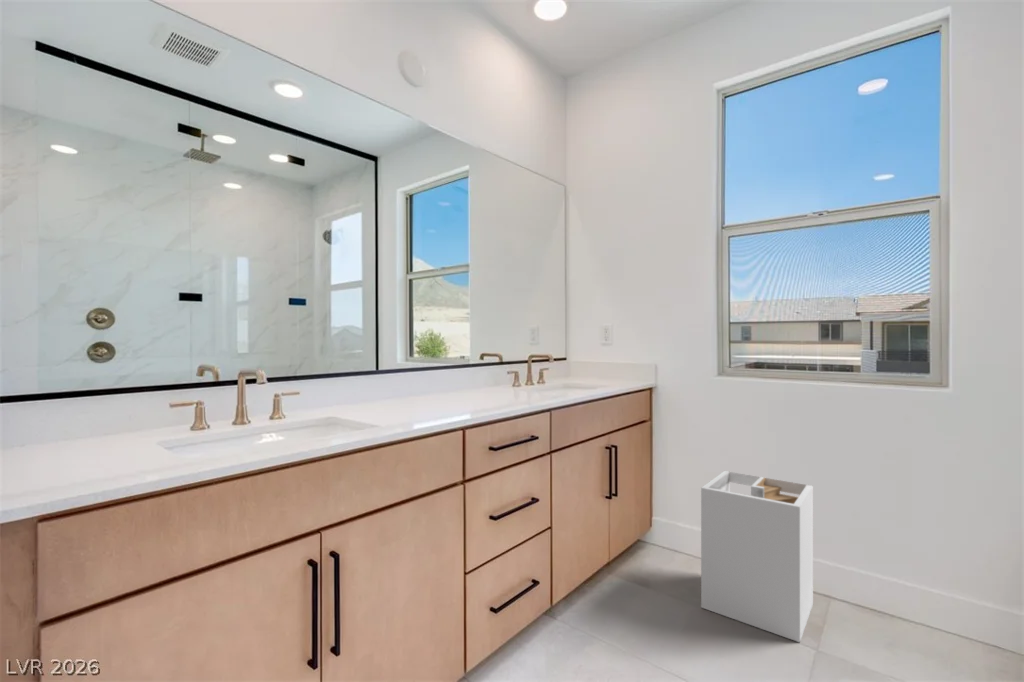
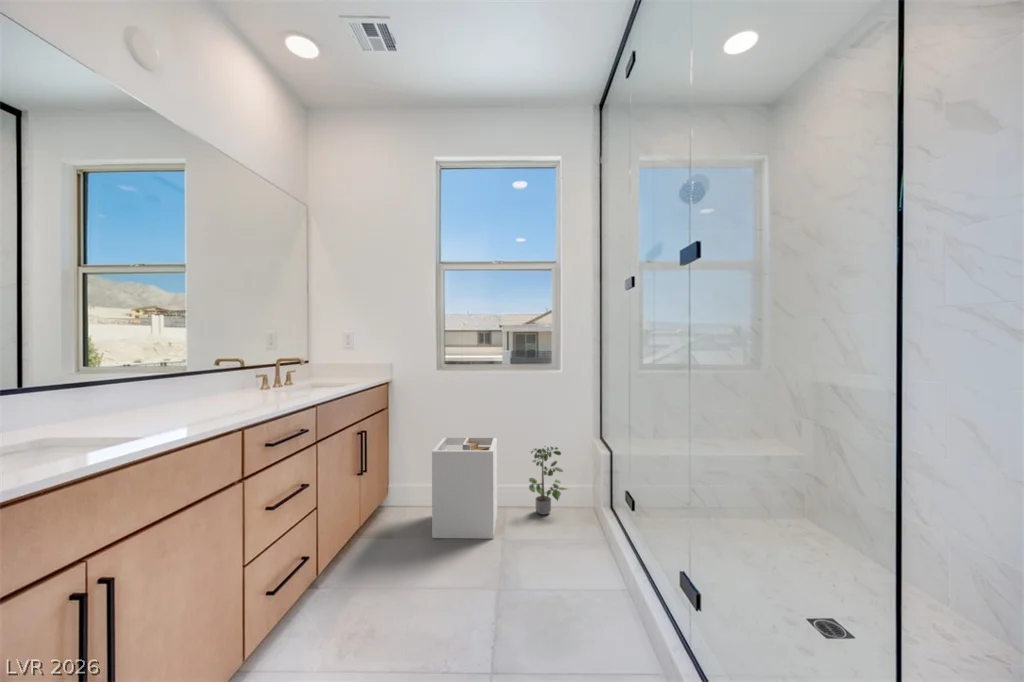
potted plant: none [876,513,970,636] -> present [529,447,567,515]

